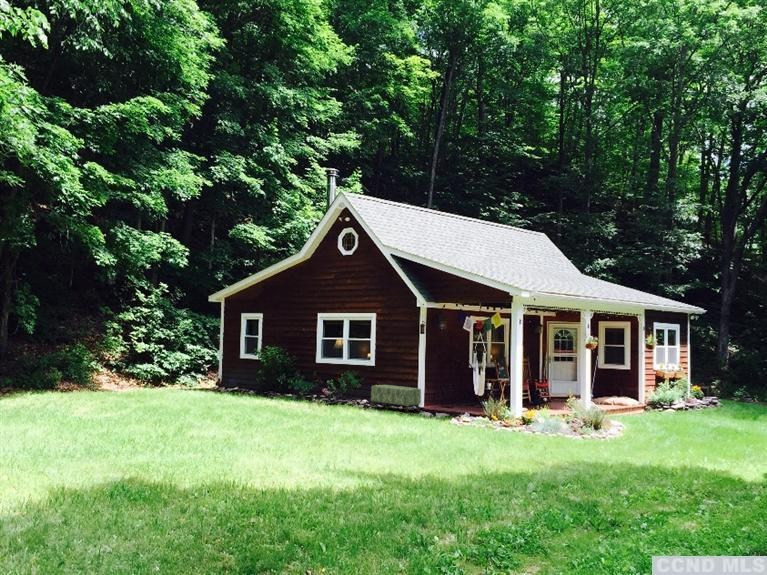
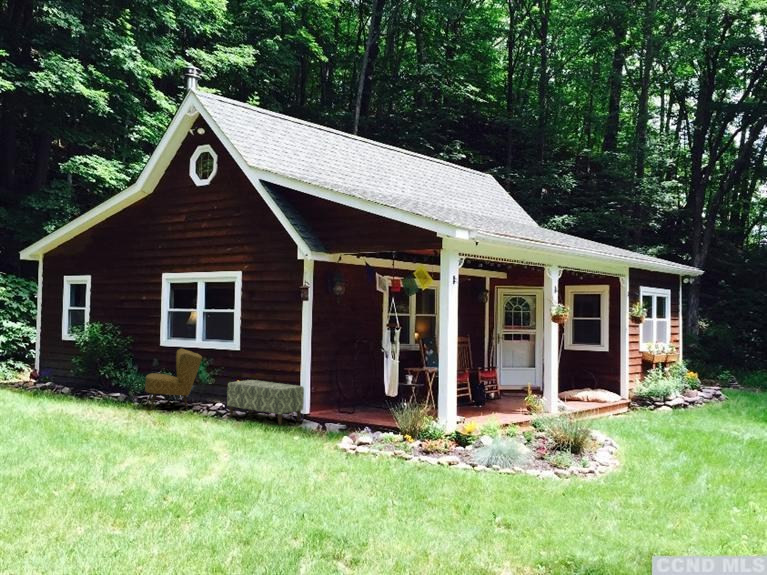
armchair: none [314,364,351,404] -> present [145,349,202,410]

